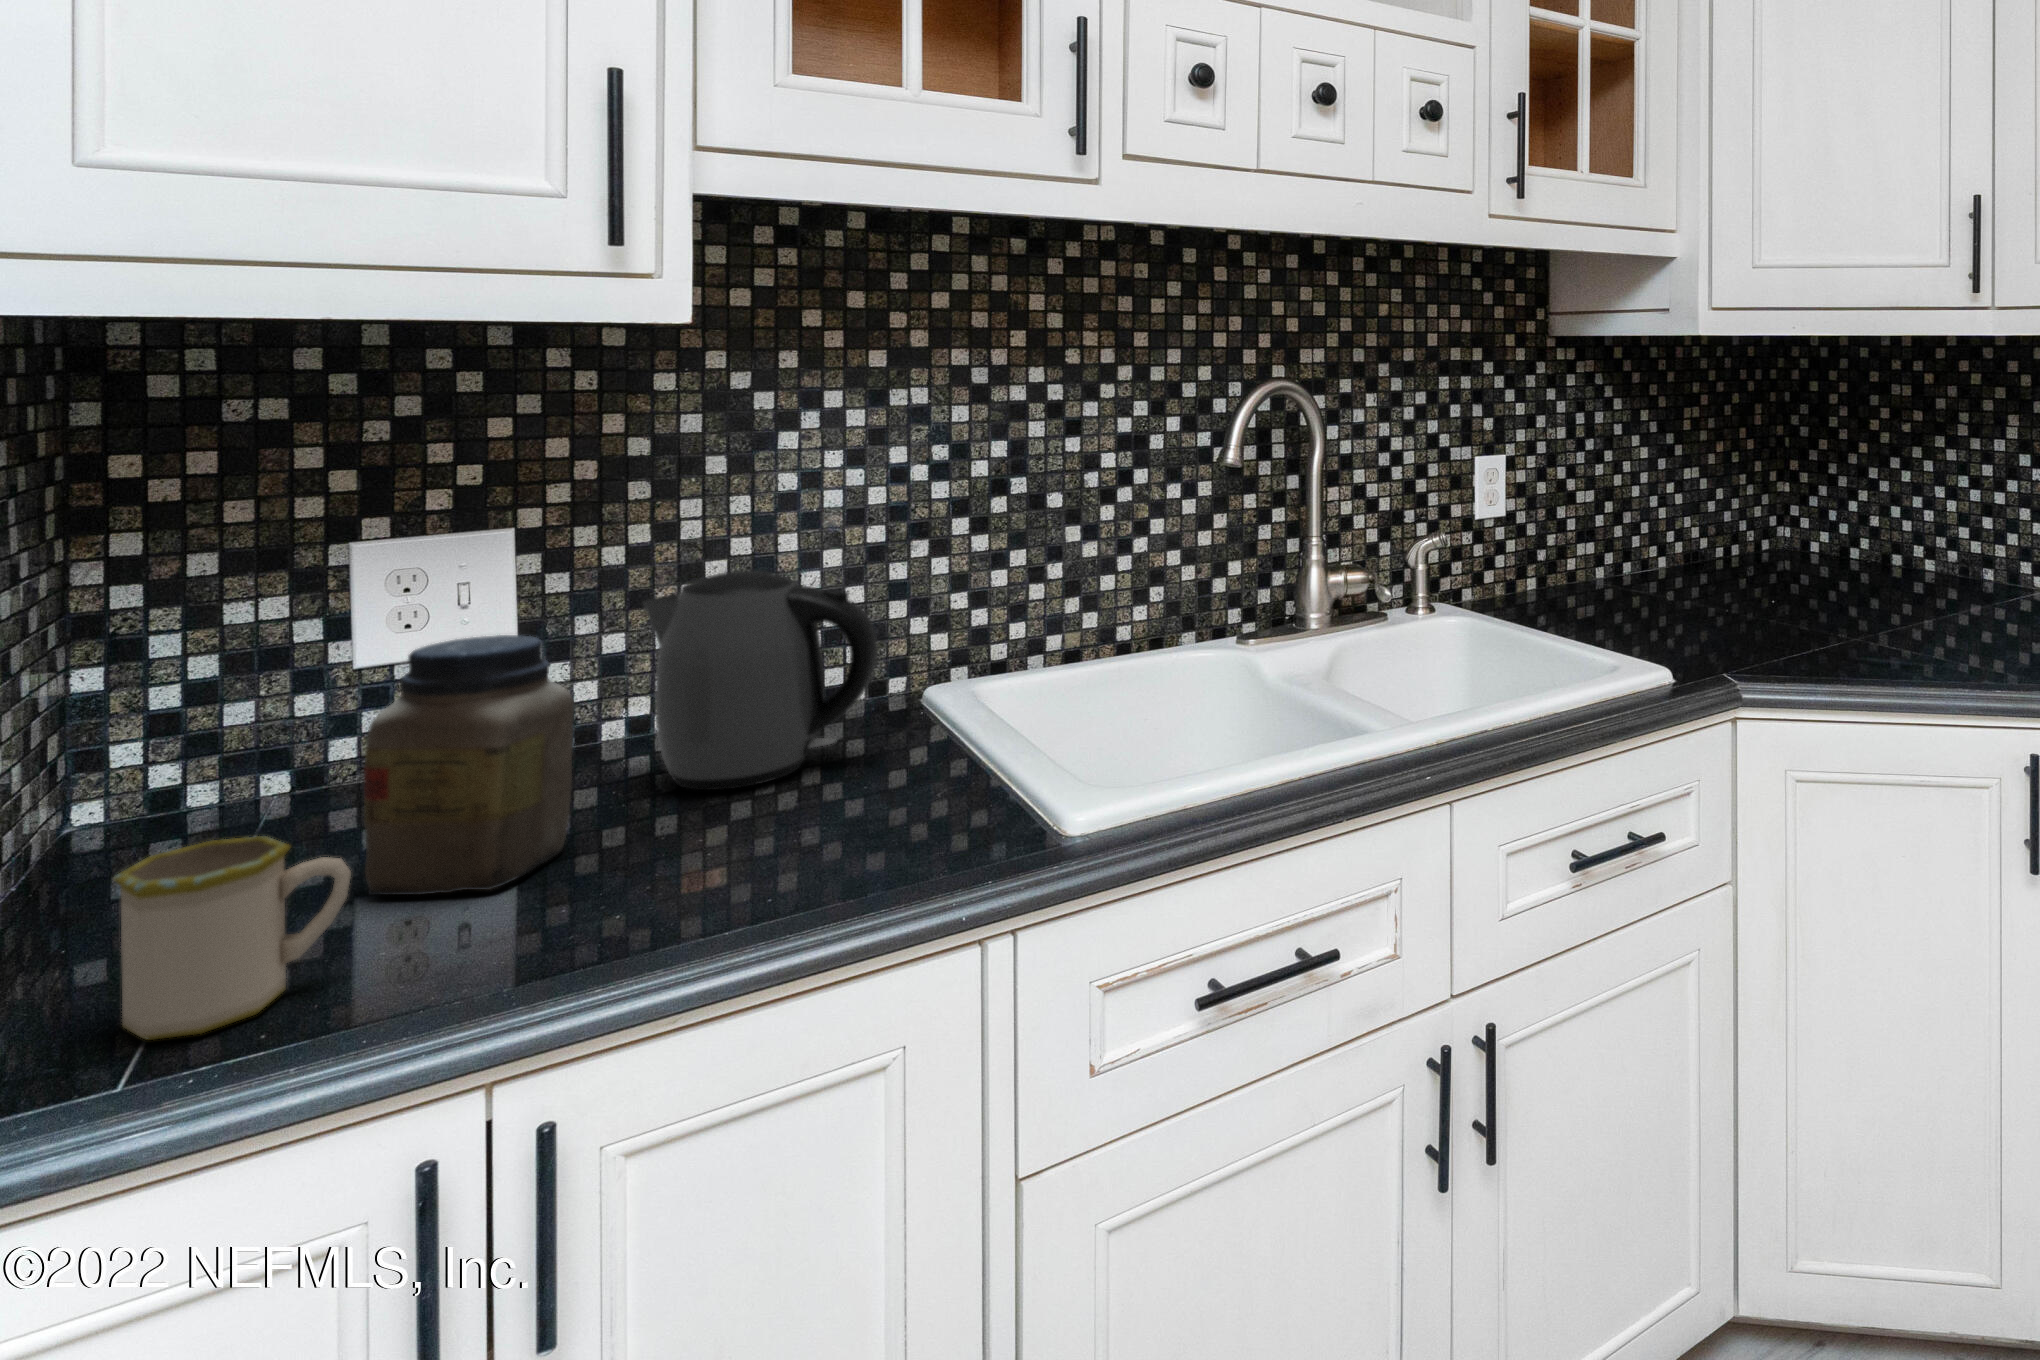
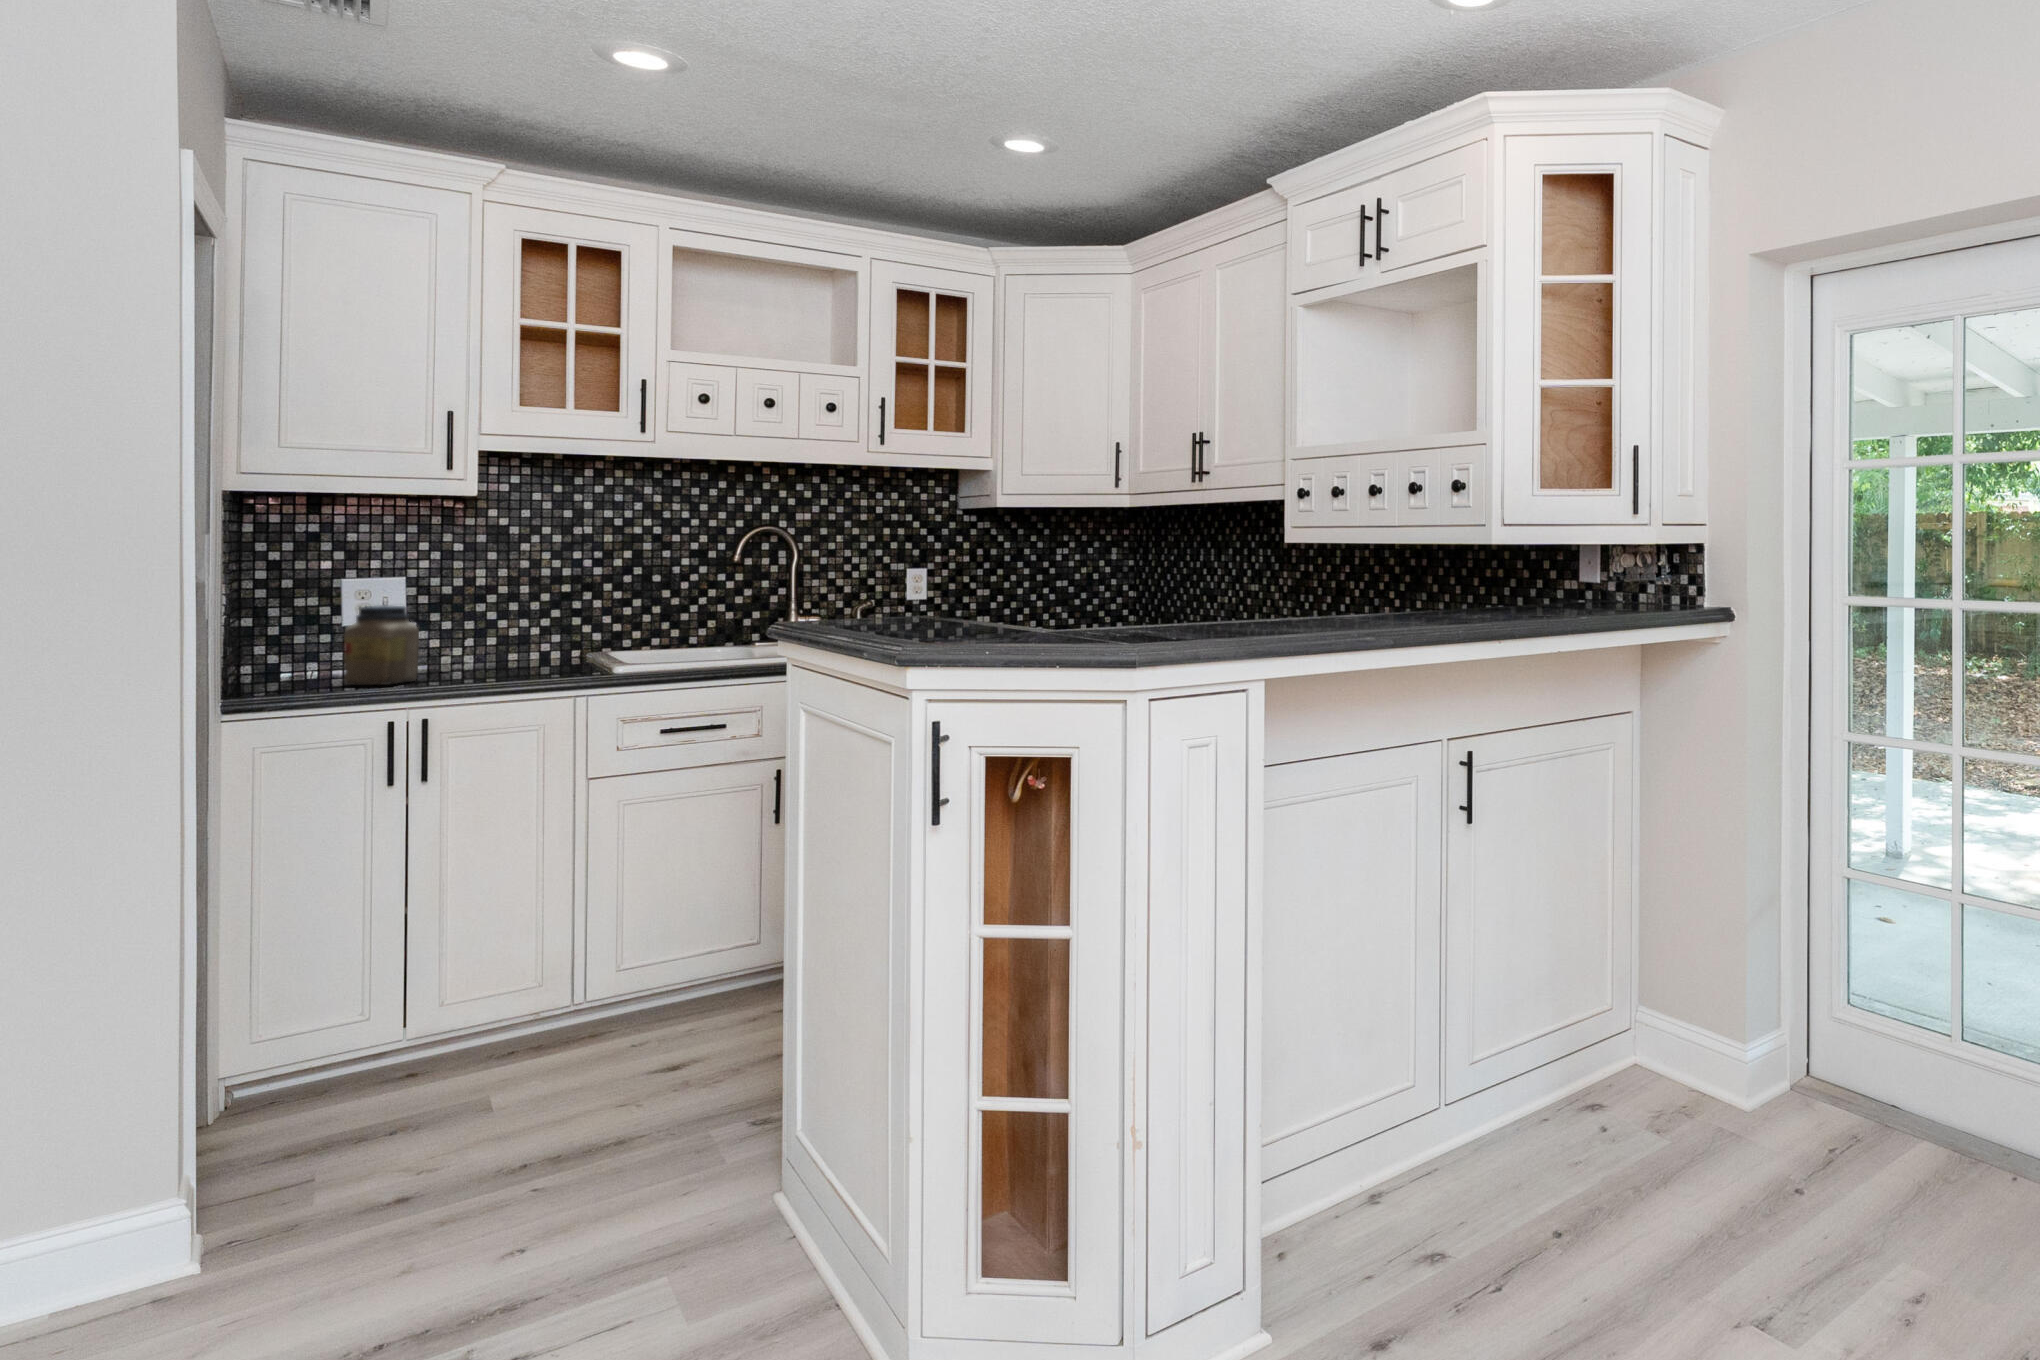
kettle: present [643,571,878,790] -> none [453,594,550,673]
mug: present [114,836,351,1040] -> none [269,651,338,700]

